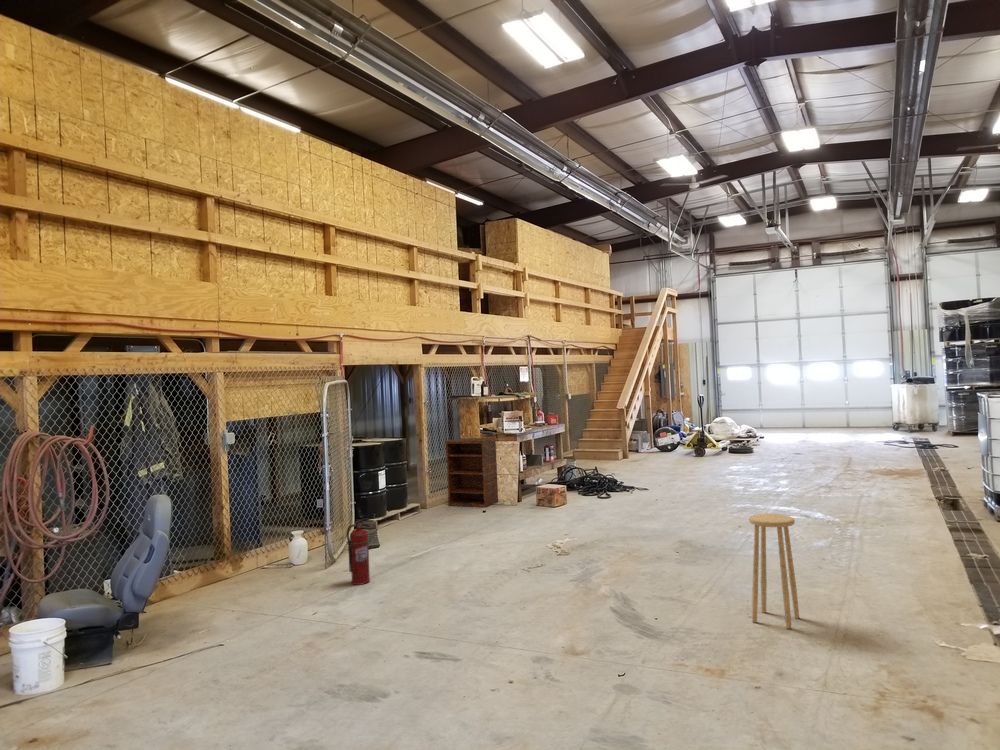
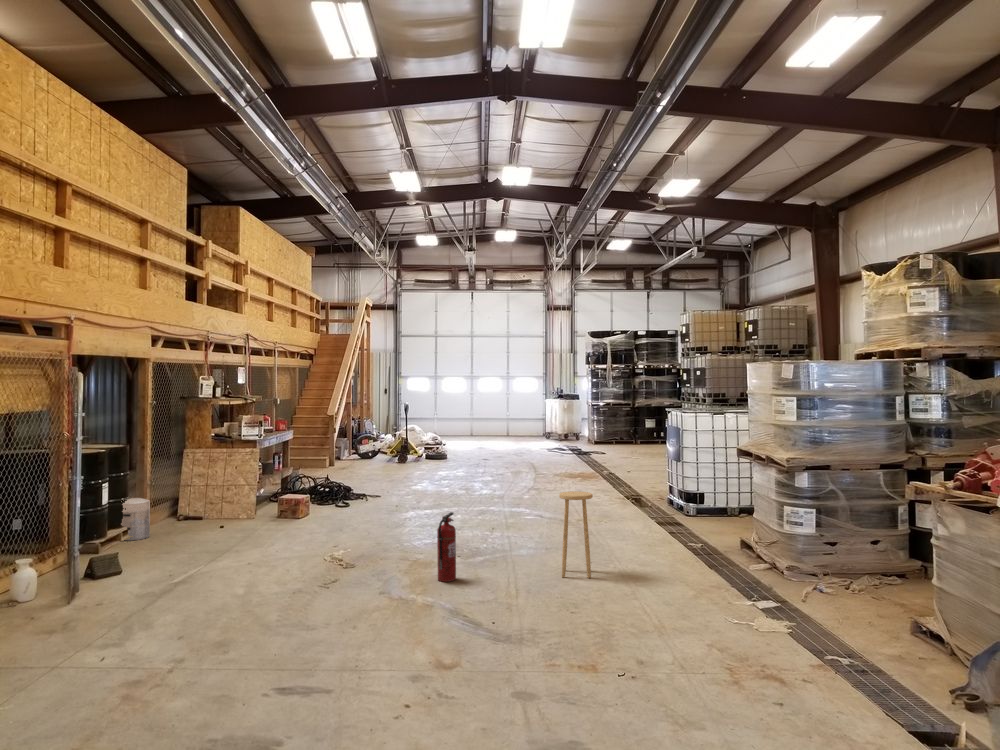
shelving unit: present [446,438,498,507] -> none [177,444,235,521]
waste bin: none [389,484,414,522] -> present [121,498,150,541]
fire extinguisher: present [347,518,370,585] -> present [437,512,456,582]

